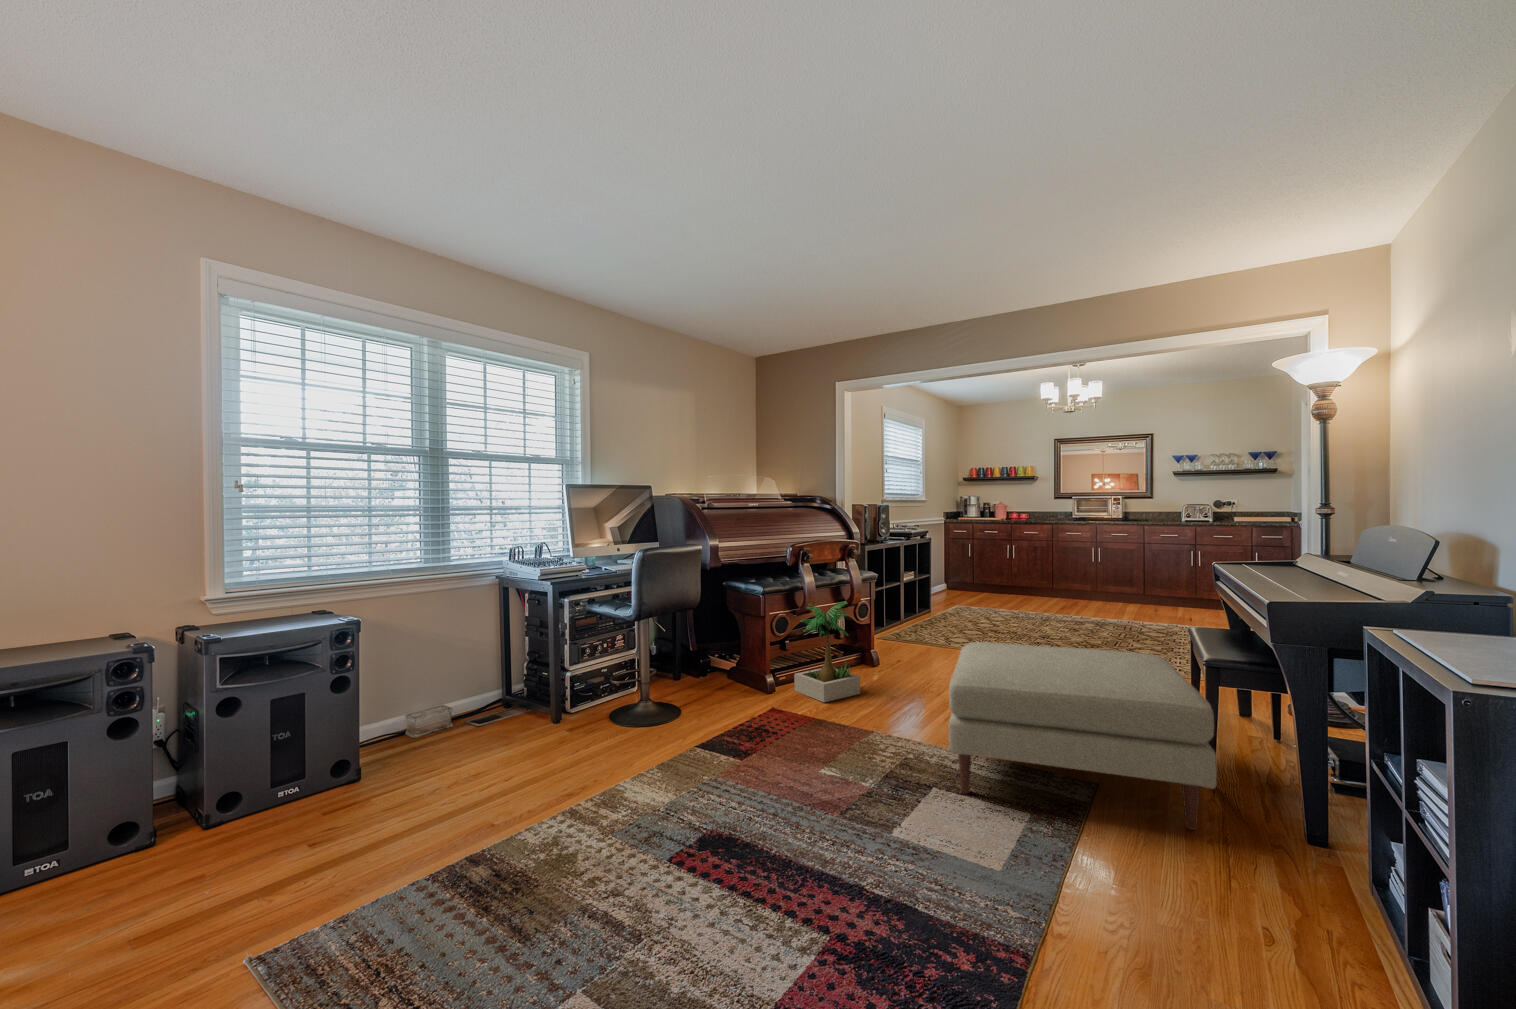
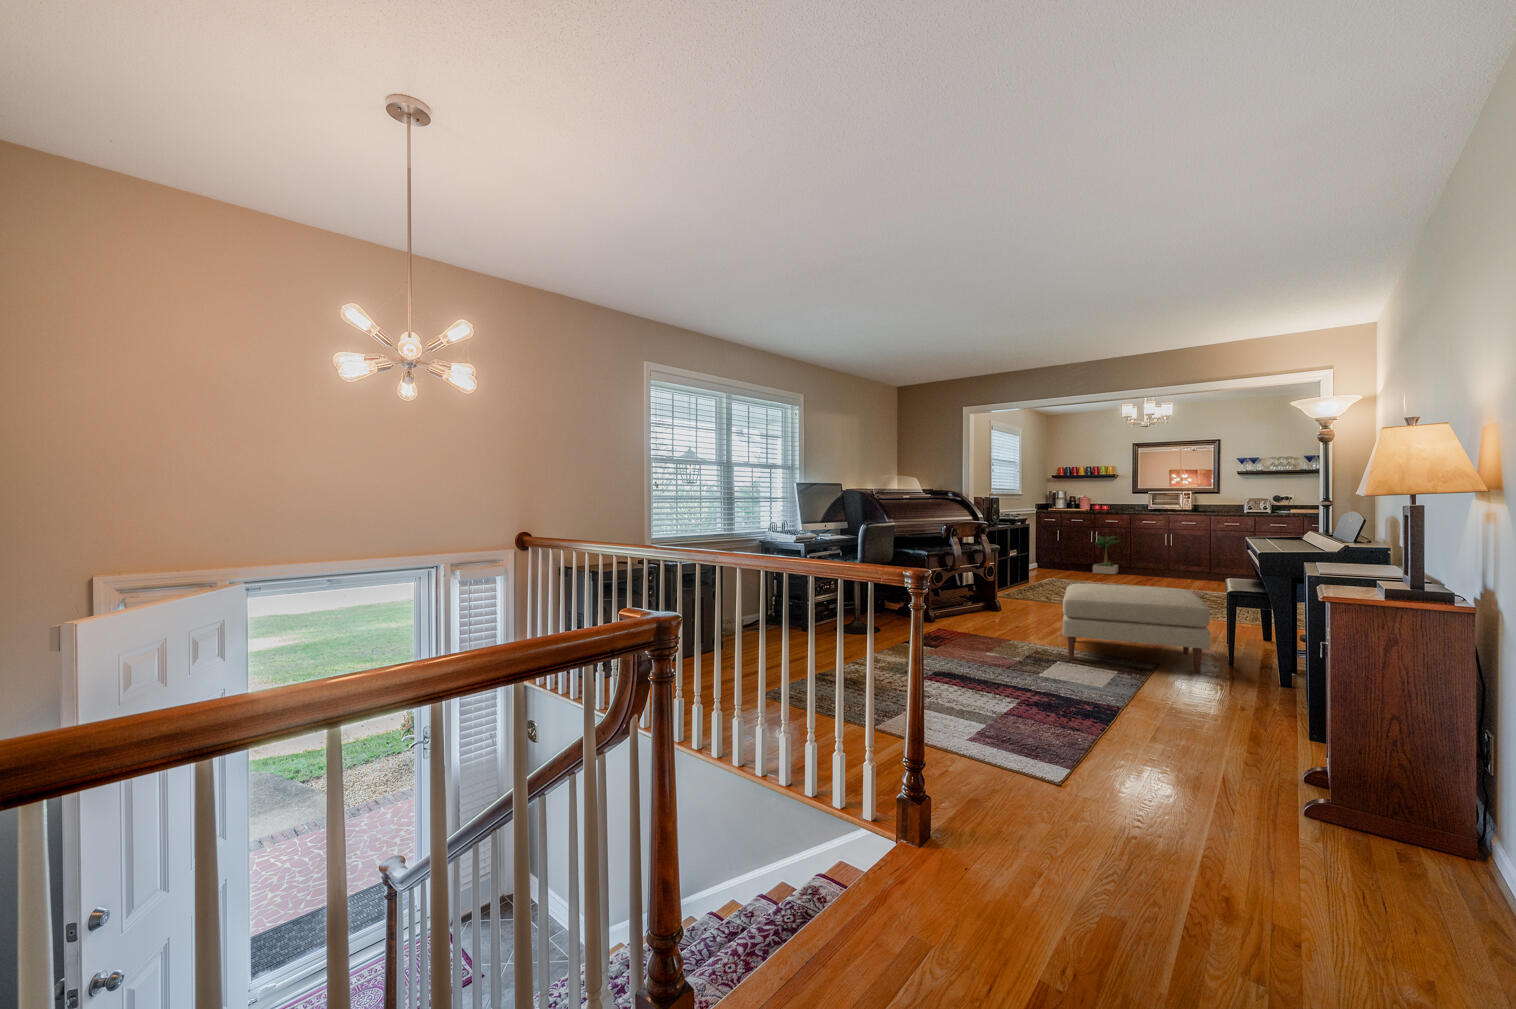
potted plant: present [794,602,860,702] -> present [1093,535,1118,574]

